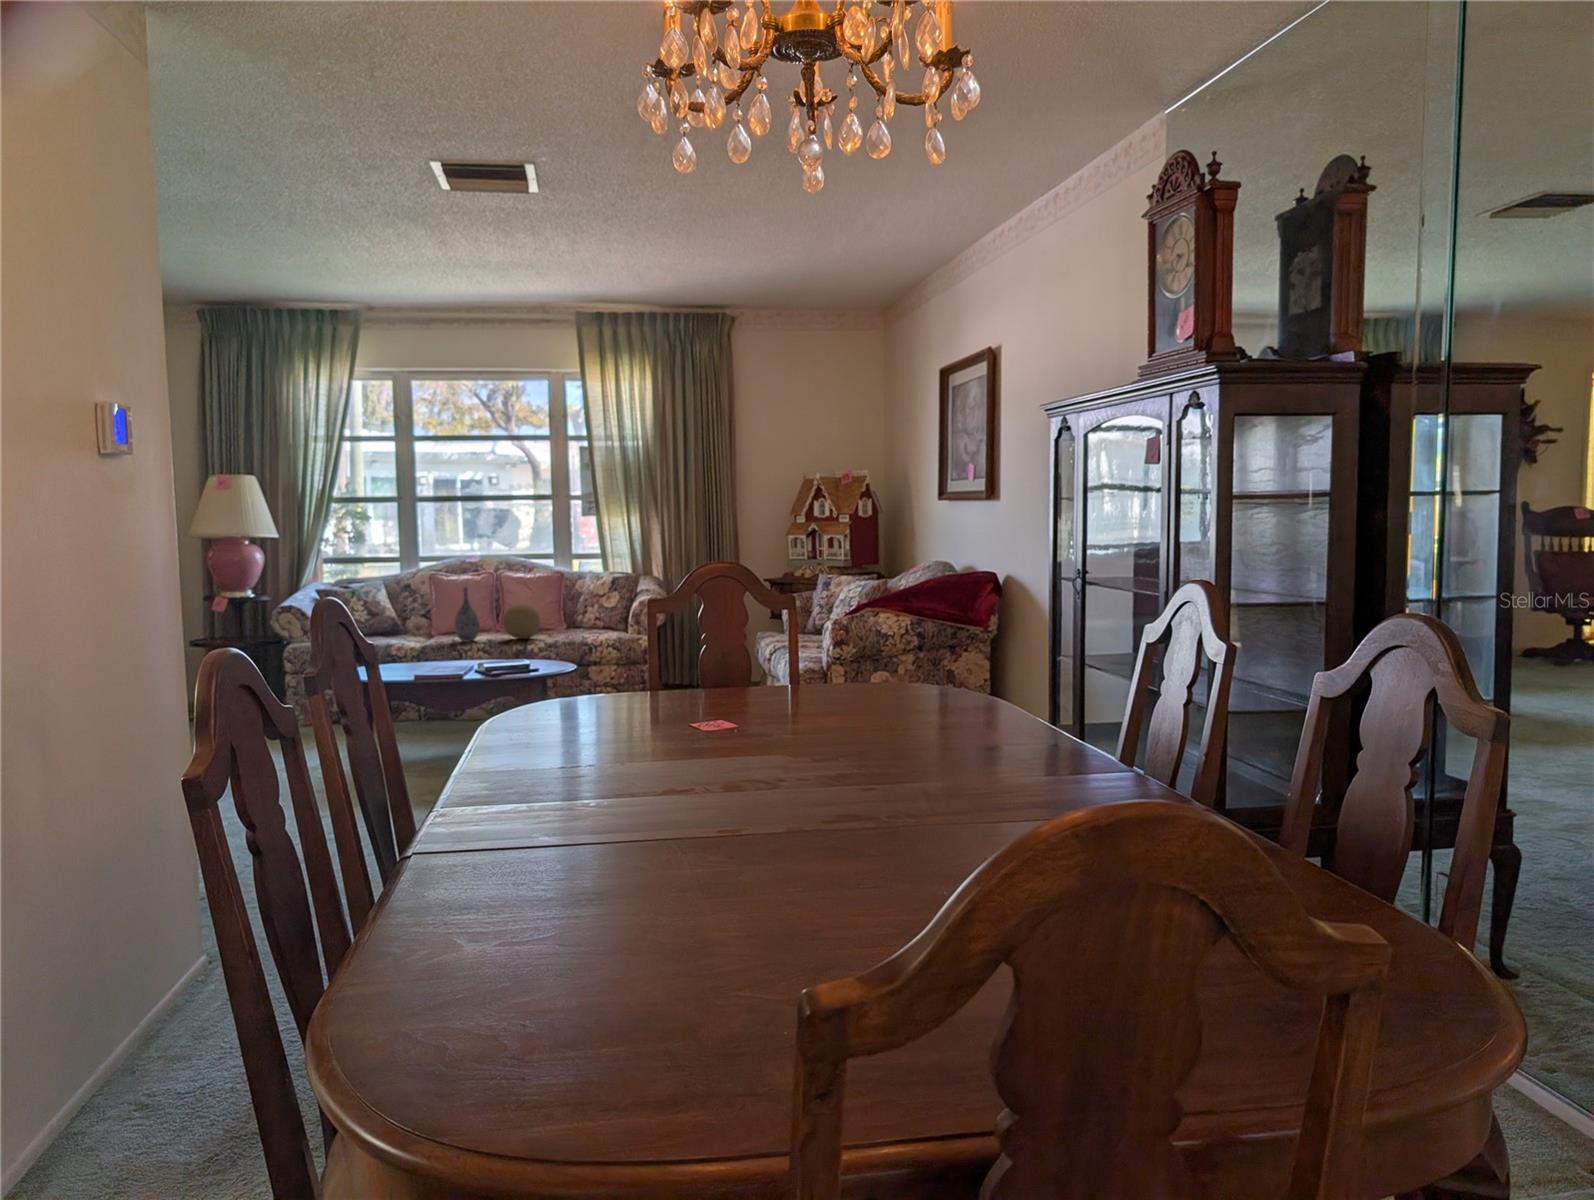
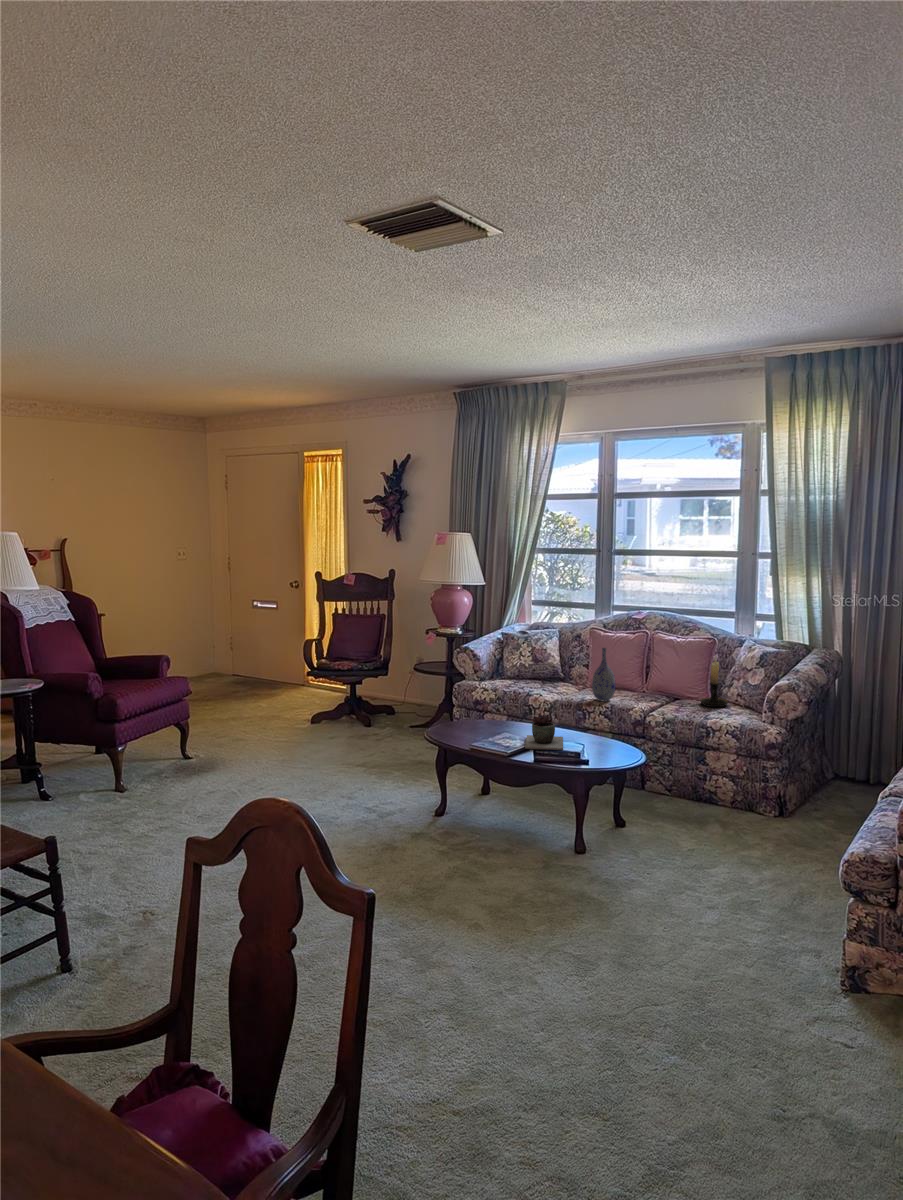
candle holder: none [560,584,586,633] -> present [700,656,728,707]
decorative orb: present [503,603,540,639] -> none [634,671,672,707]
succulent plant: none [443,638,493,672] -> present [525,714,563,750]

